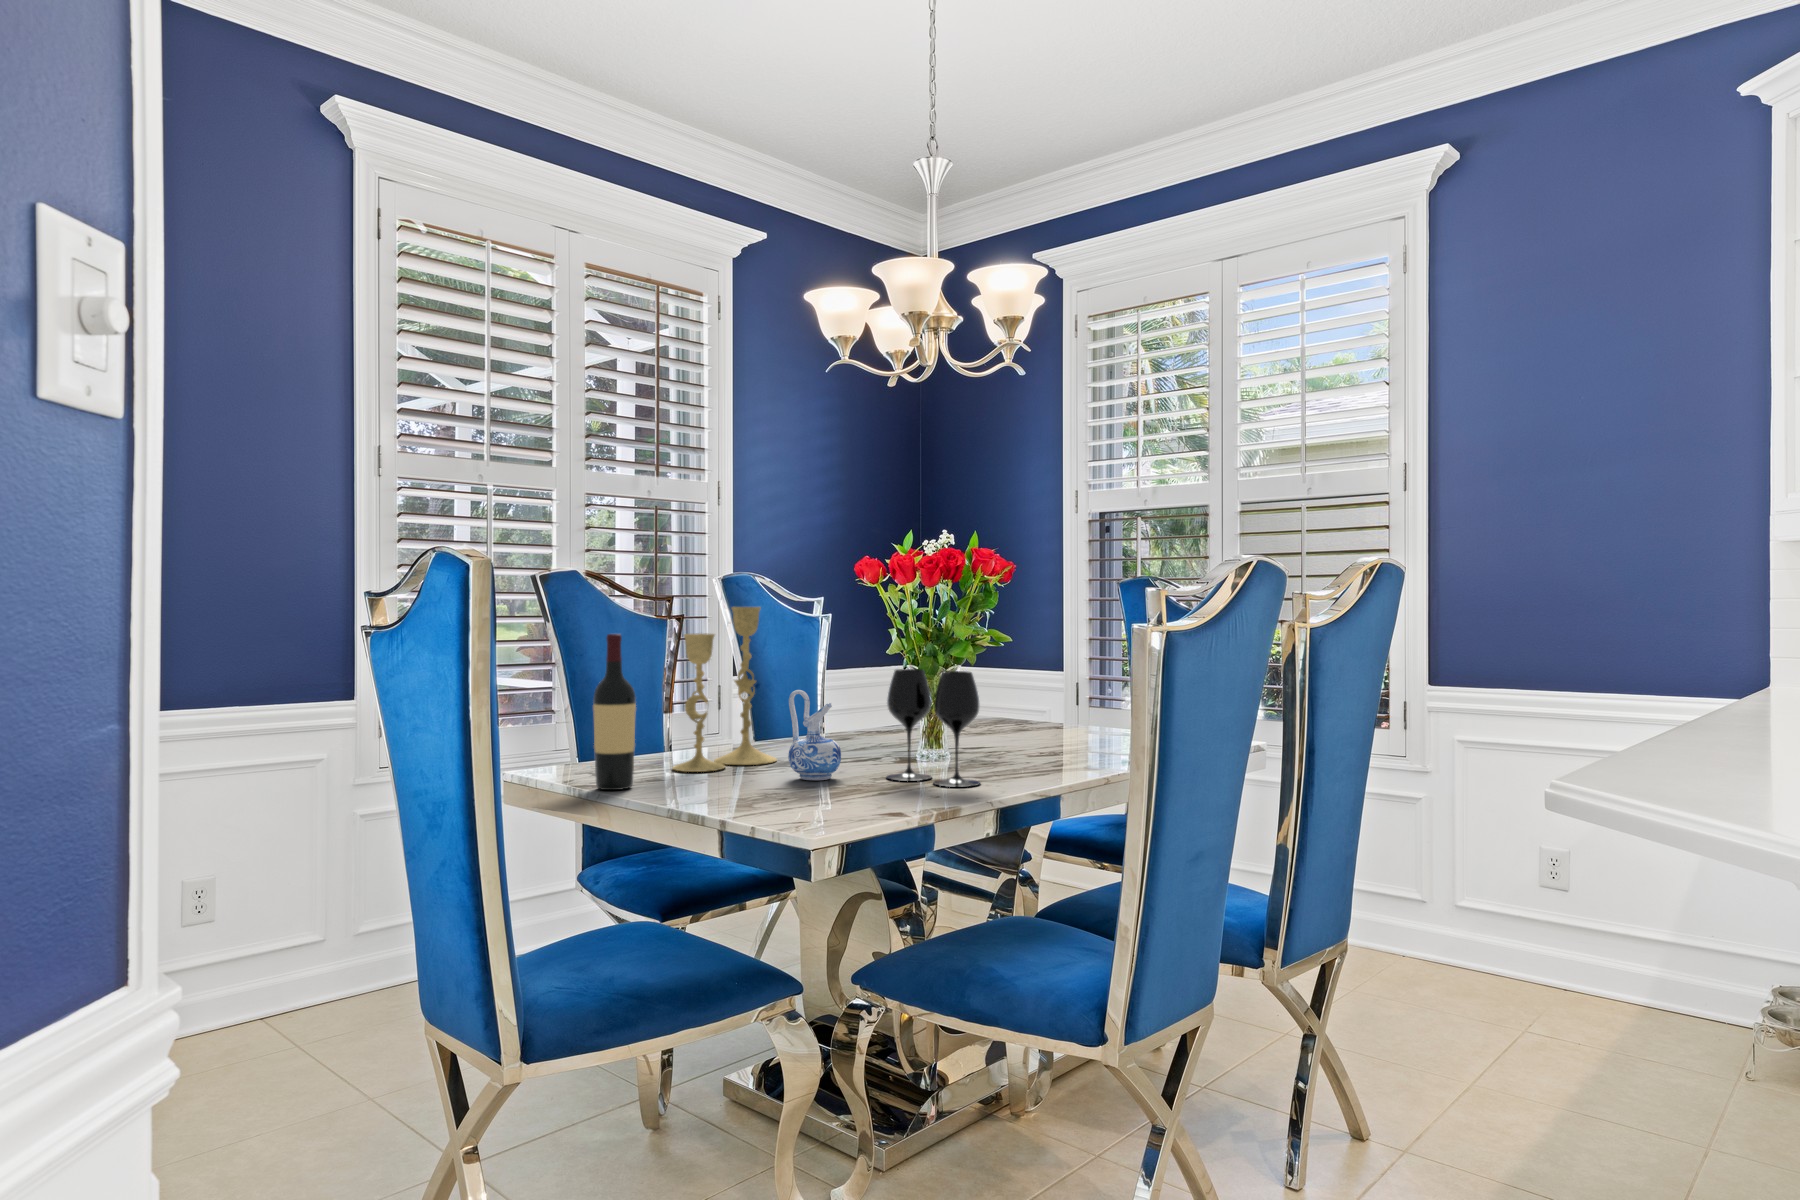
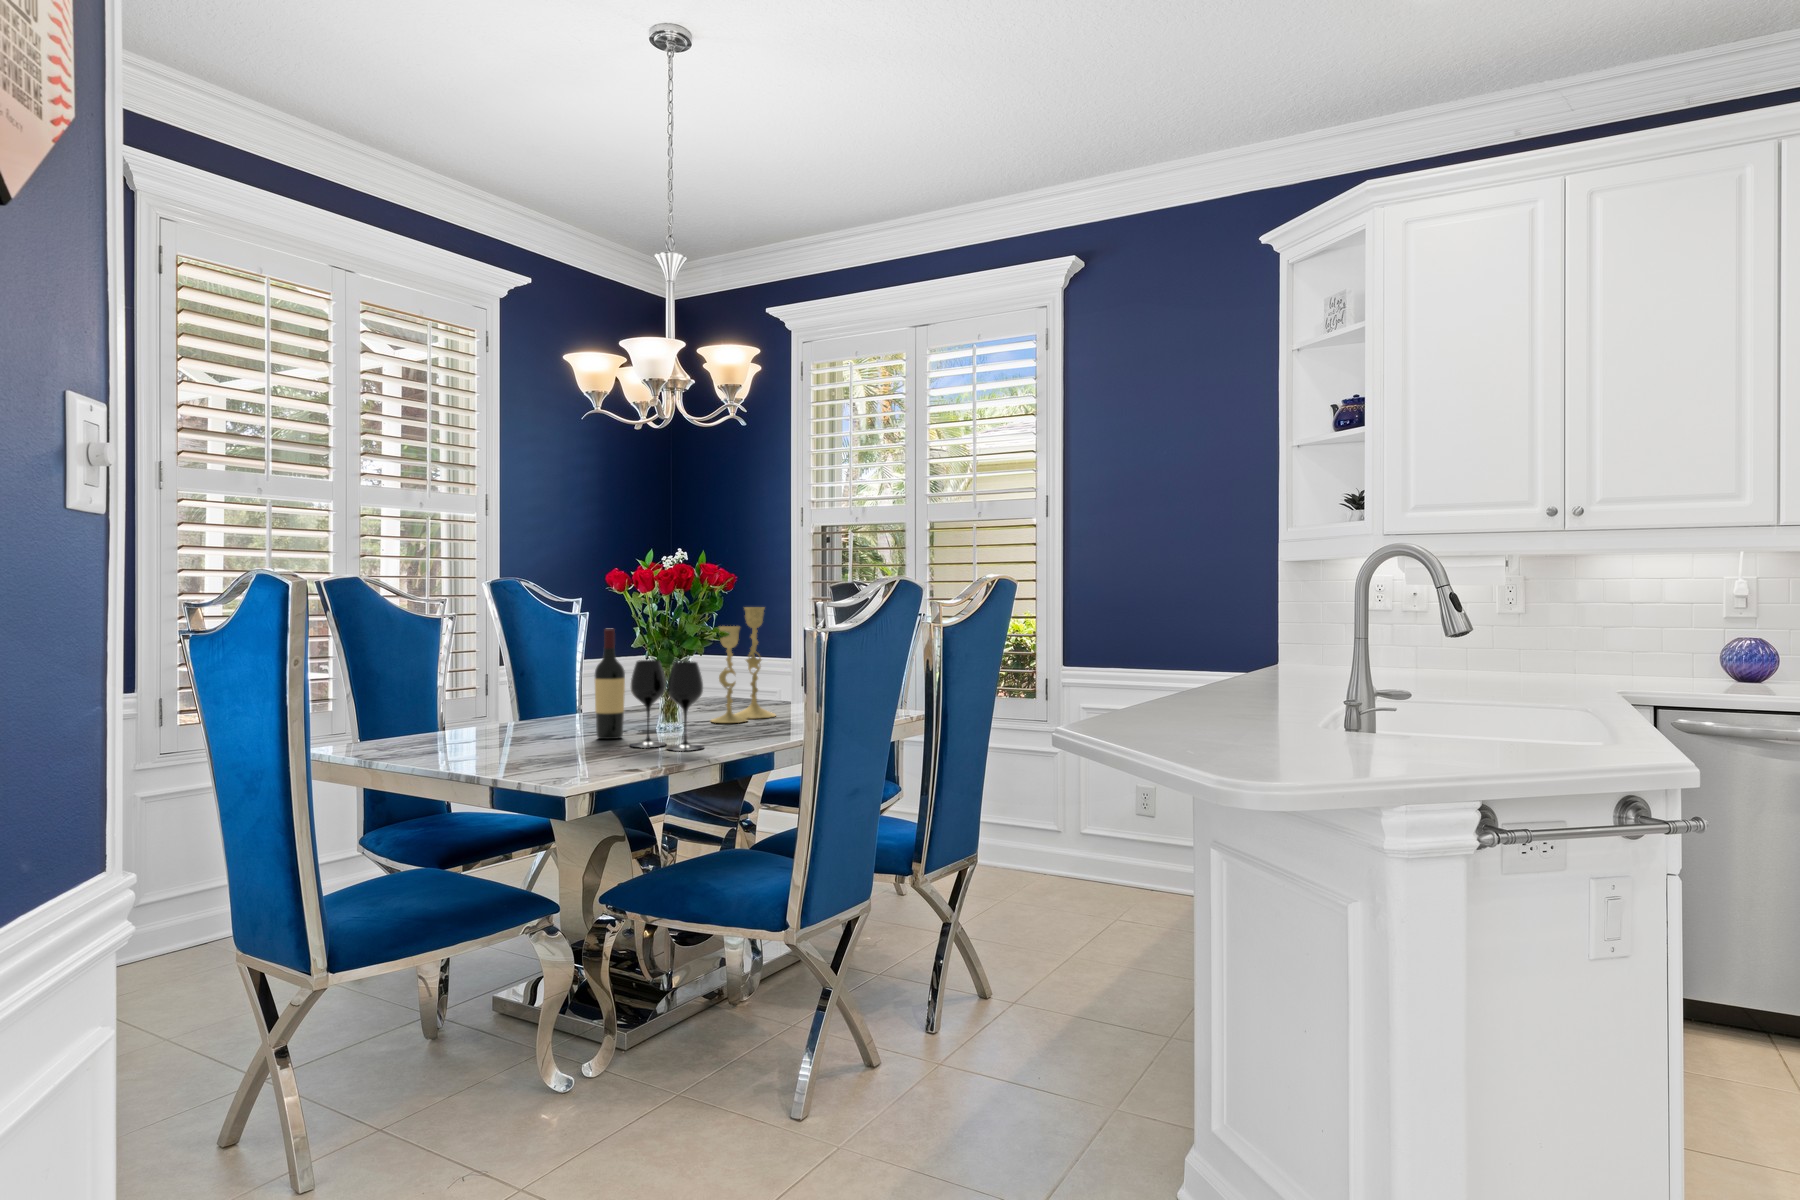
candlestick: present [672,607,777,772] -> present [711,607,775,723]
wine bottle: present [593,634,636,790] -> present [595,629,625,739]
ceramic pitcher: present [788,690,841,780] -> none [549,678,593,750]

